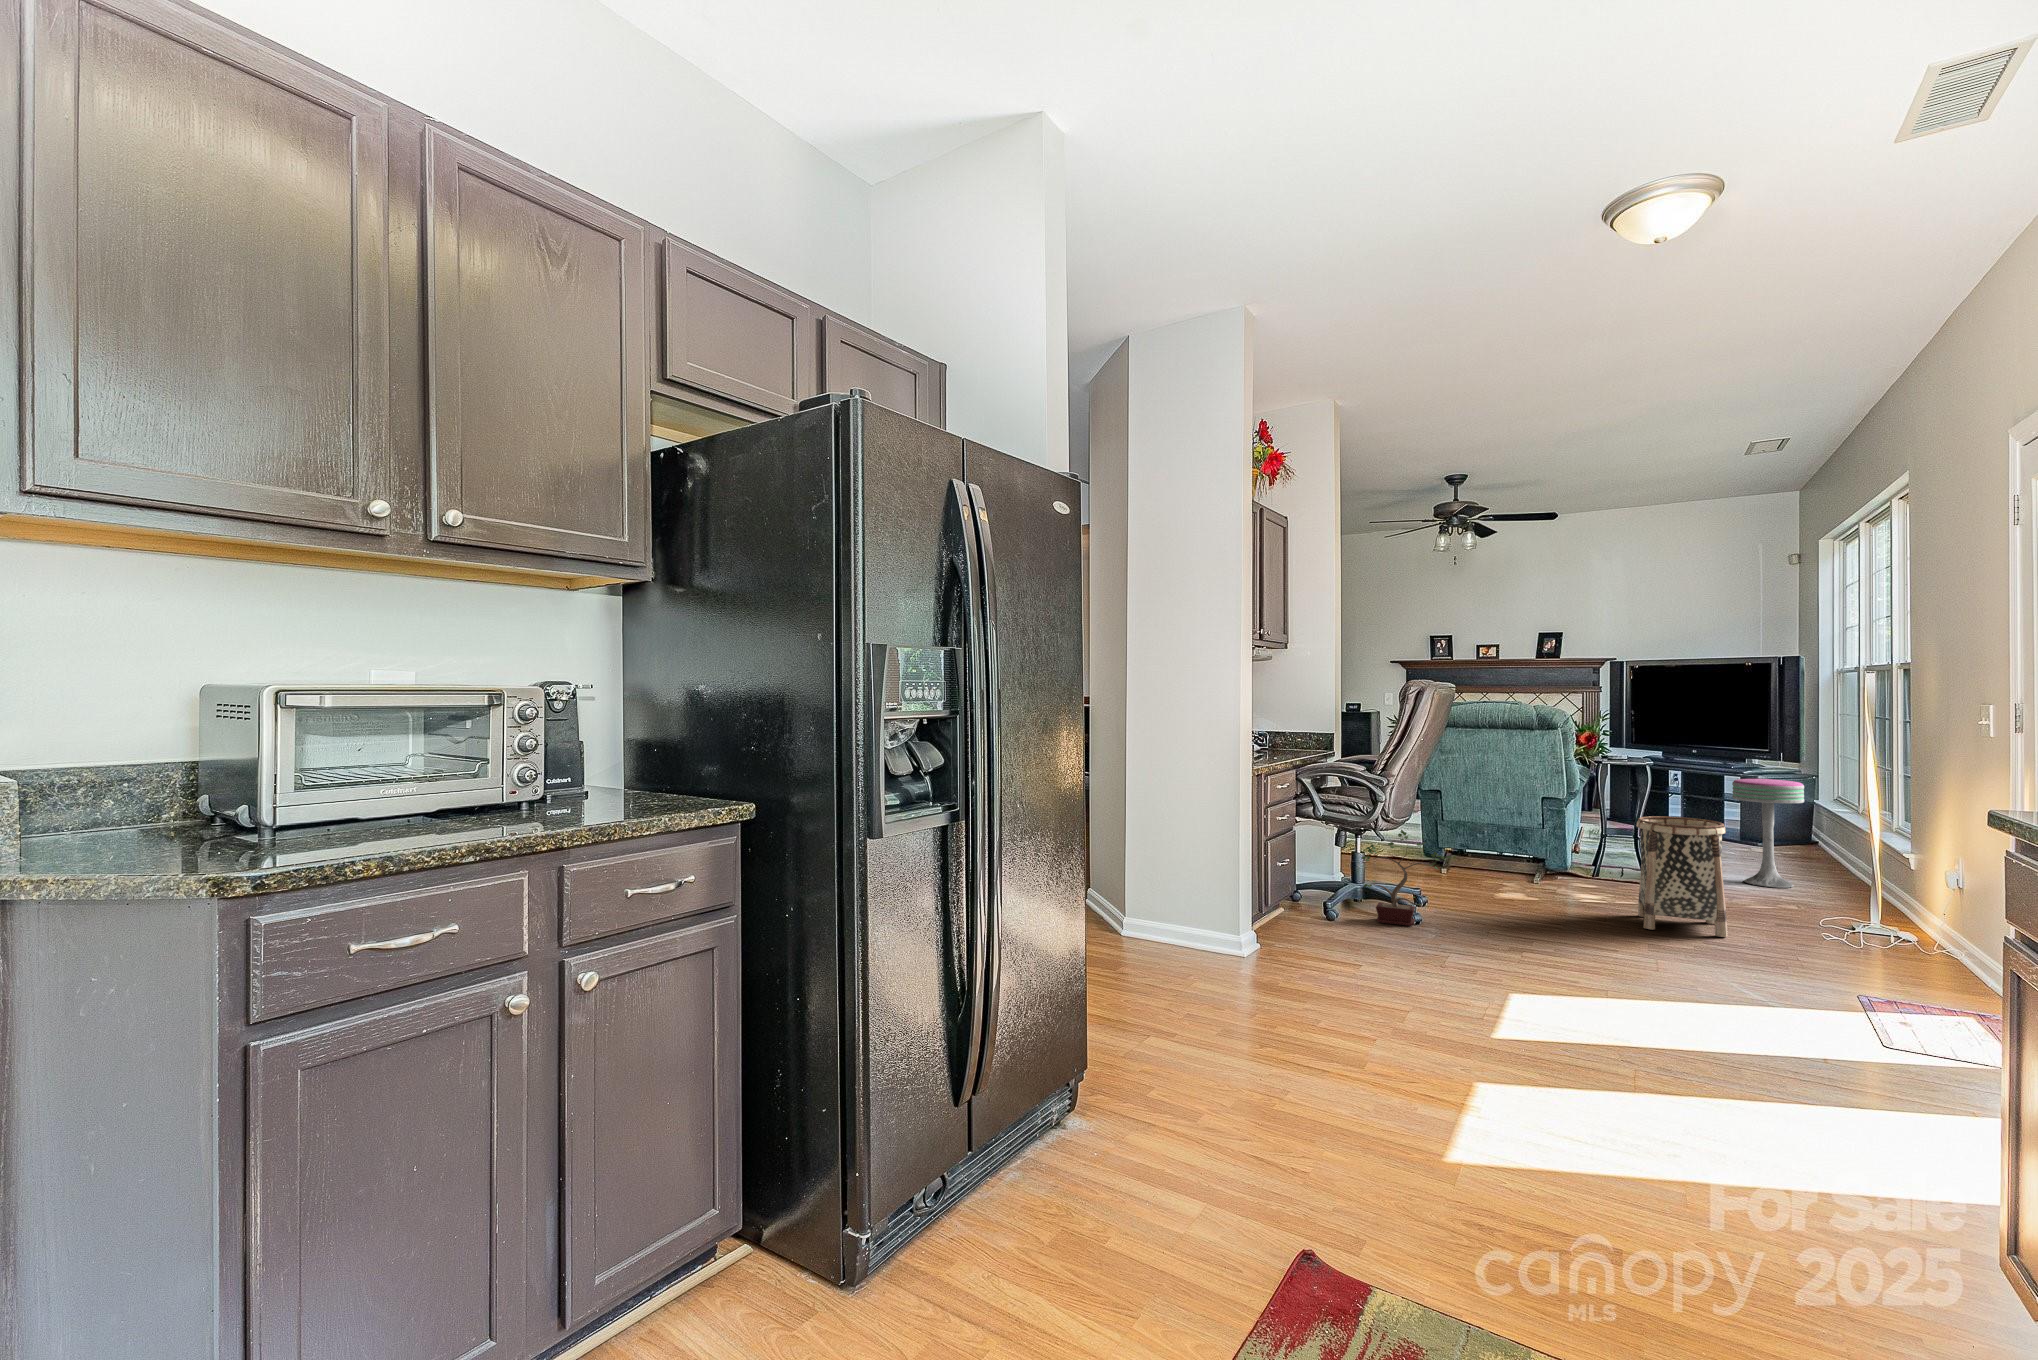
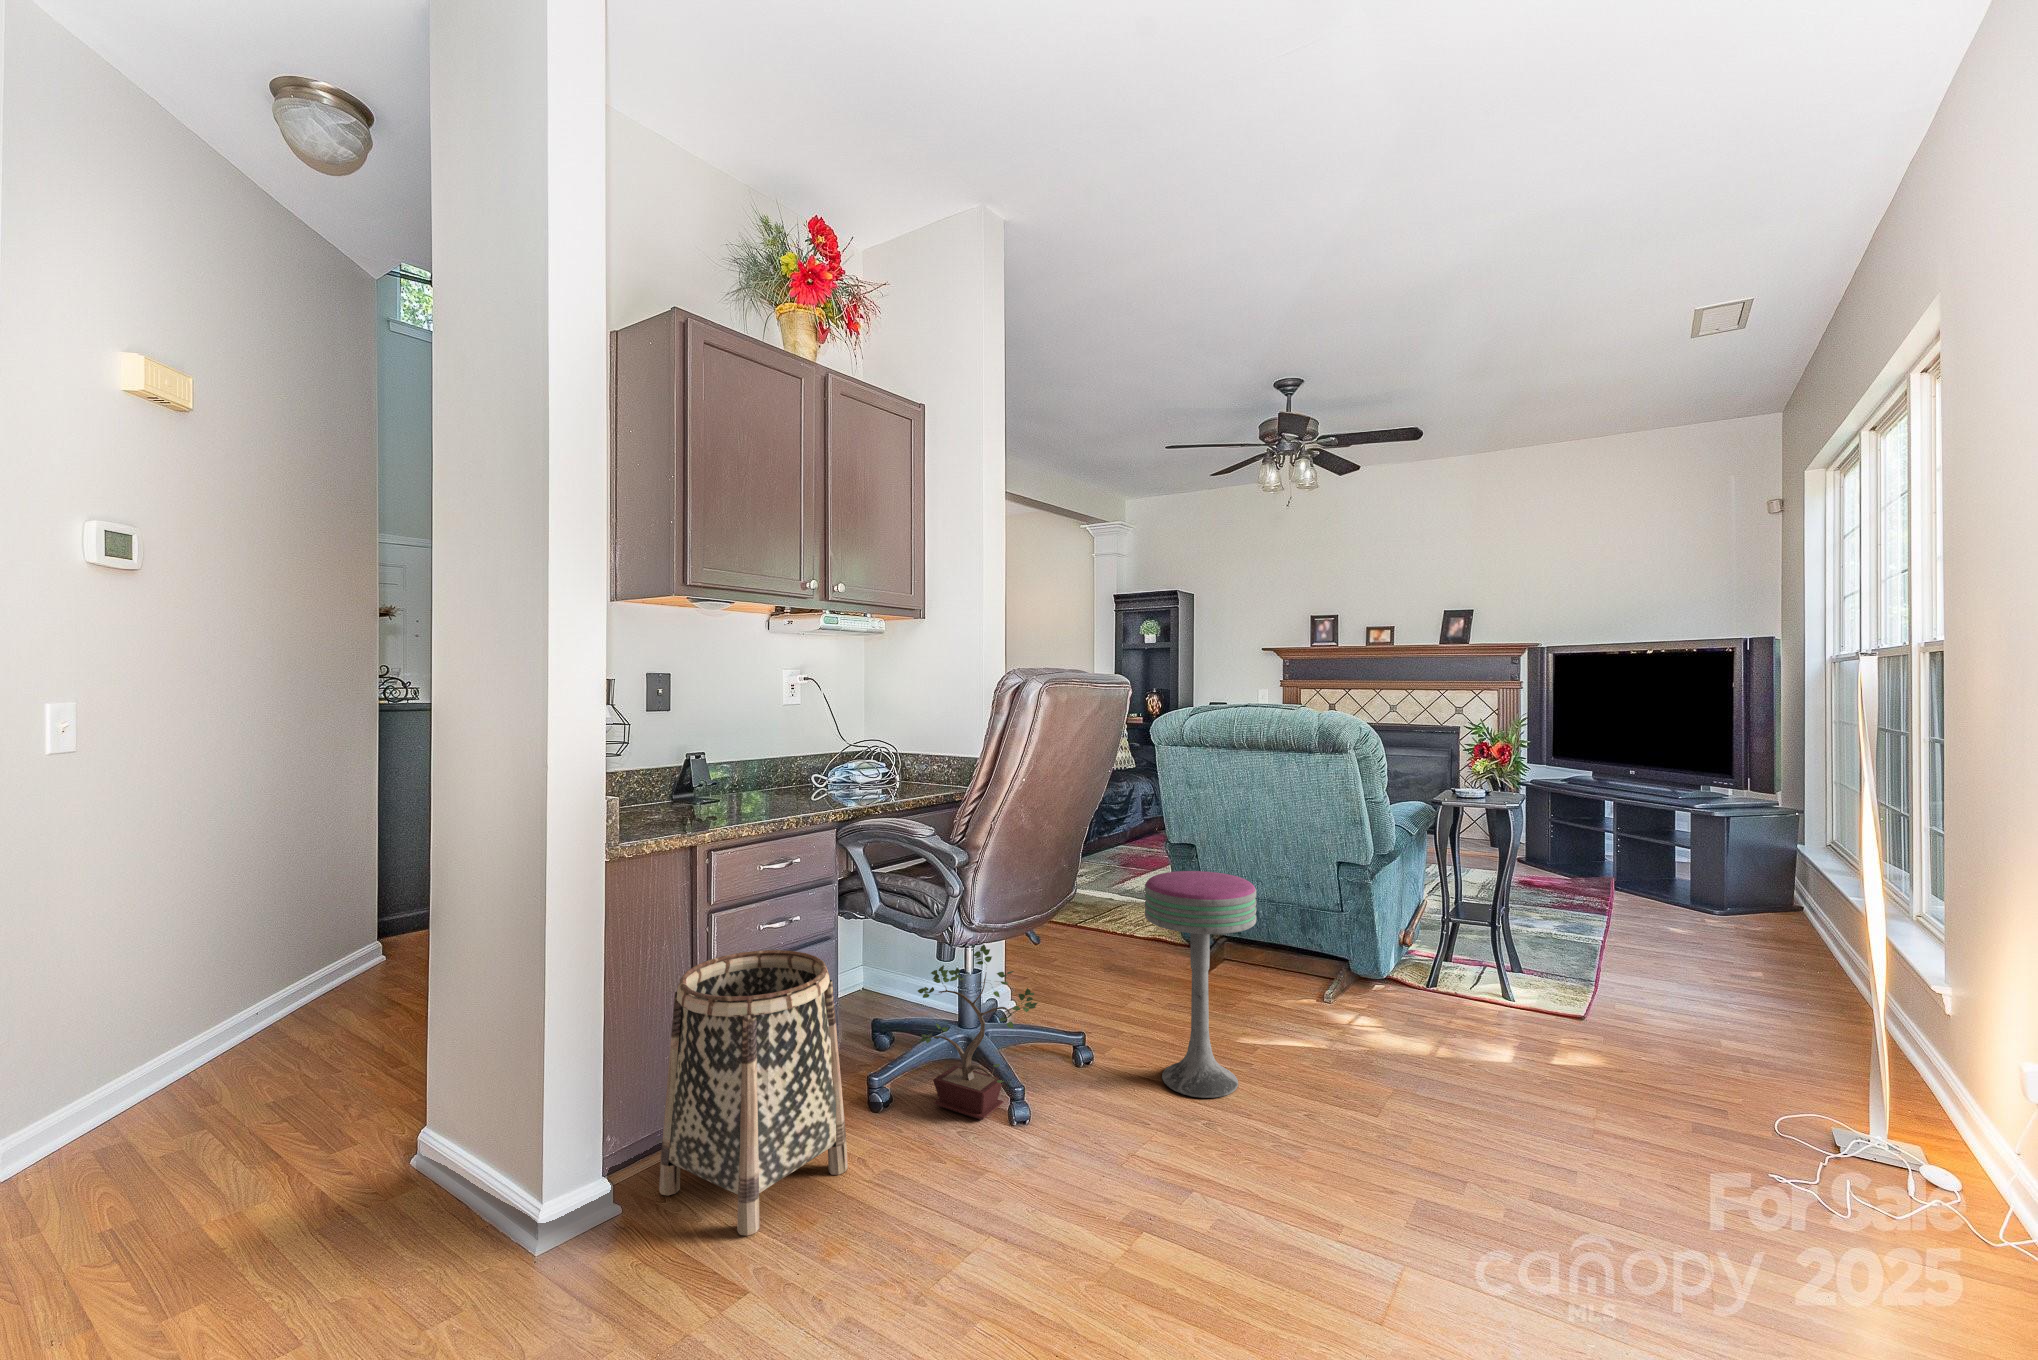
bar stool: present [1732,779,1804,888] -> present [1145,871,1256,1098]
basket: present [1636,816,1727,937] -> present [659,950,848,1236]

